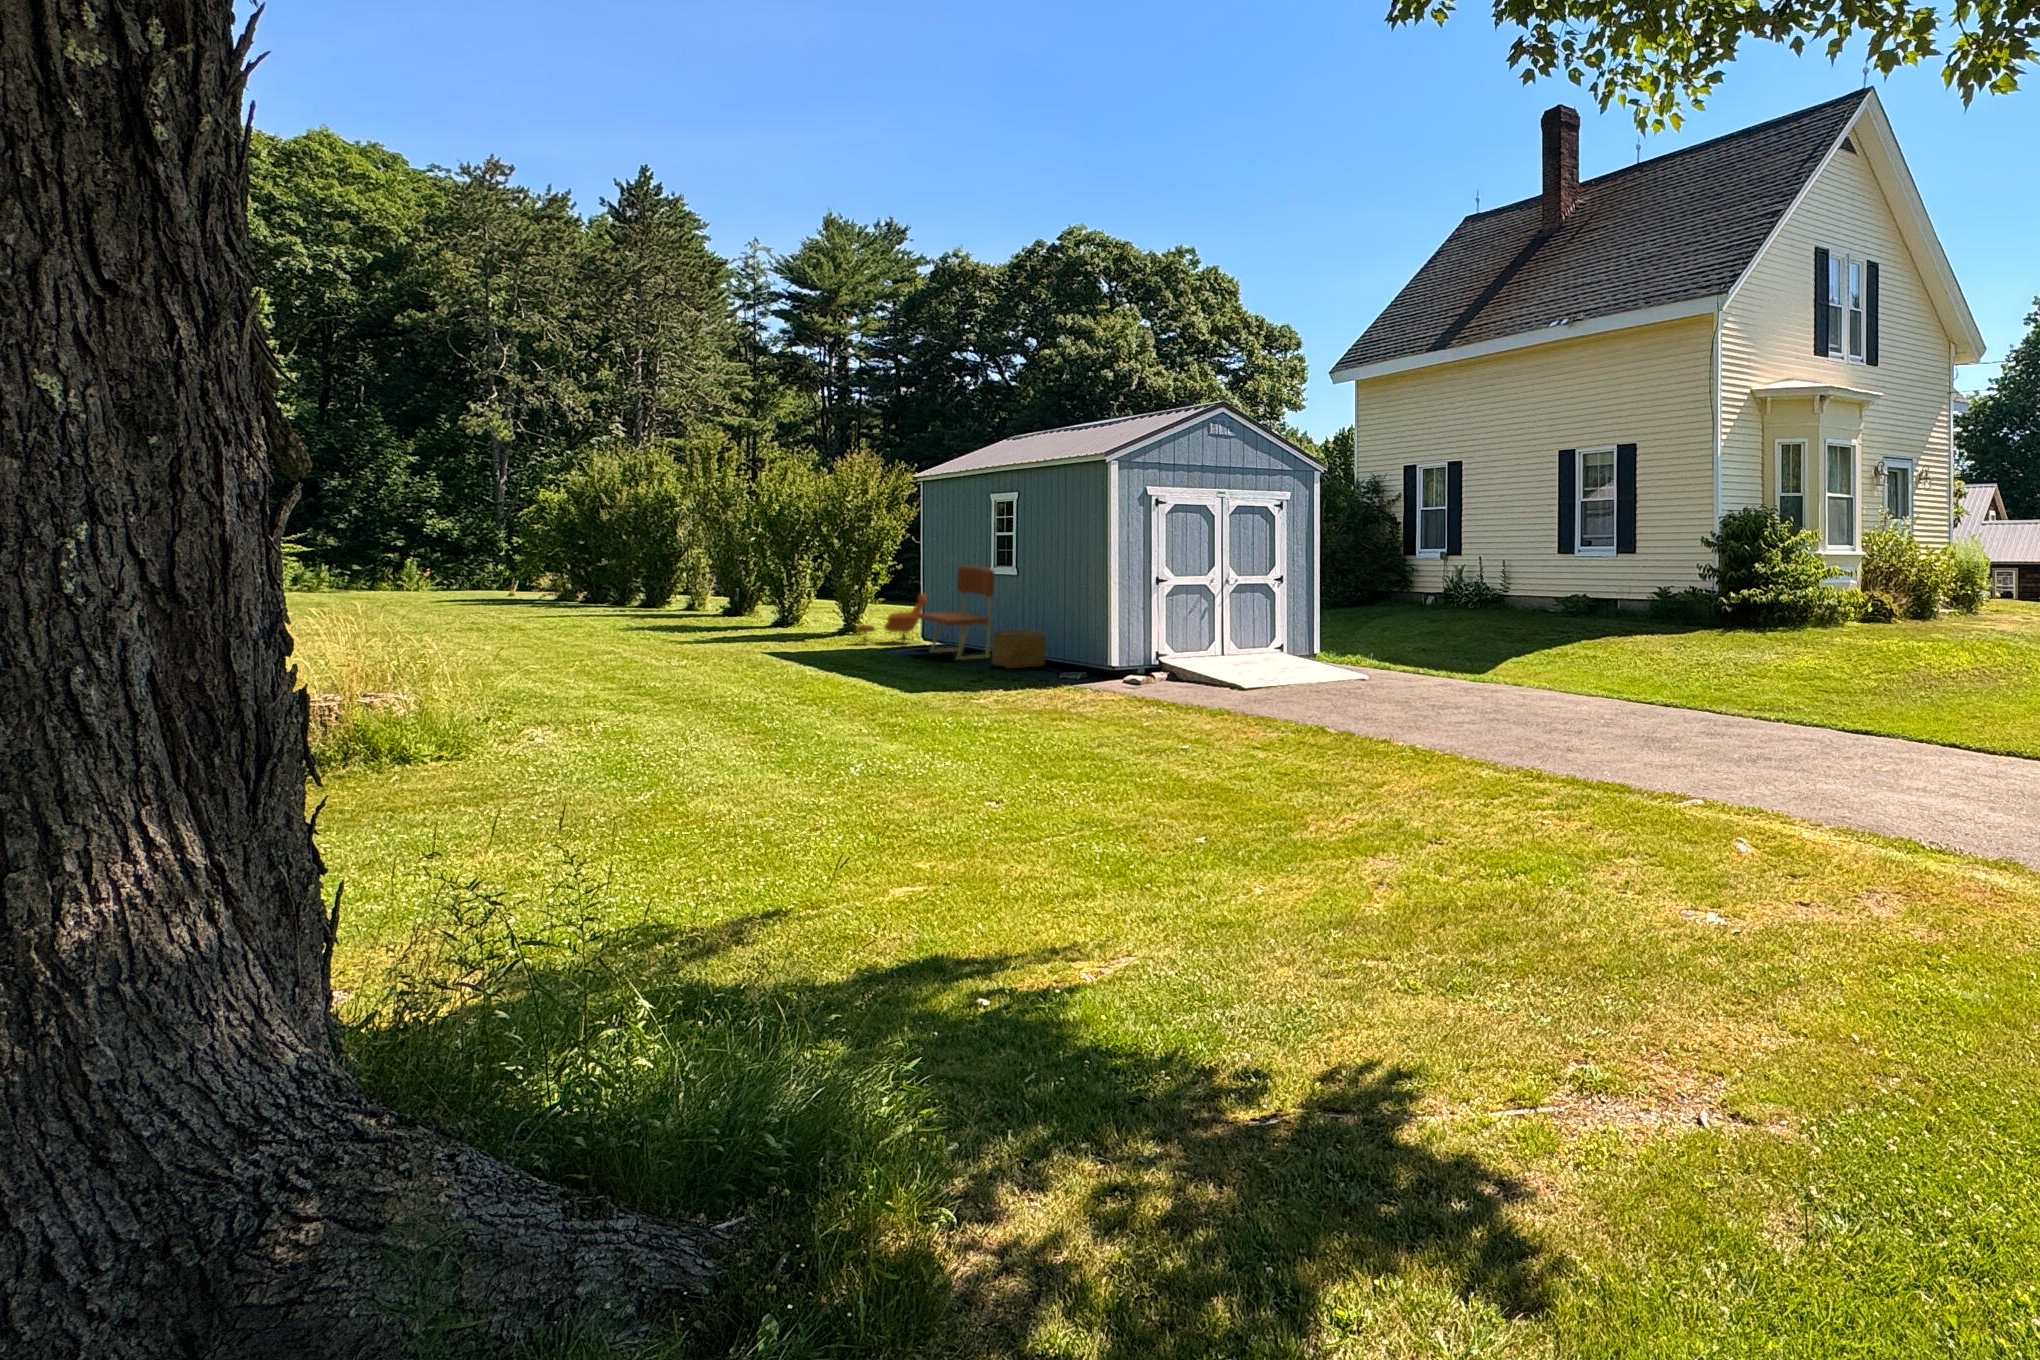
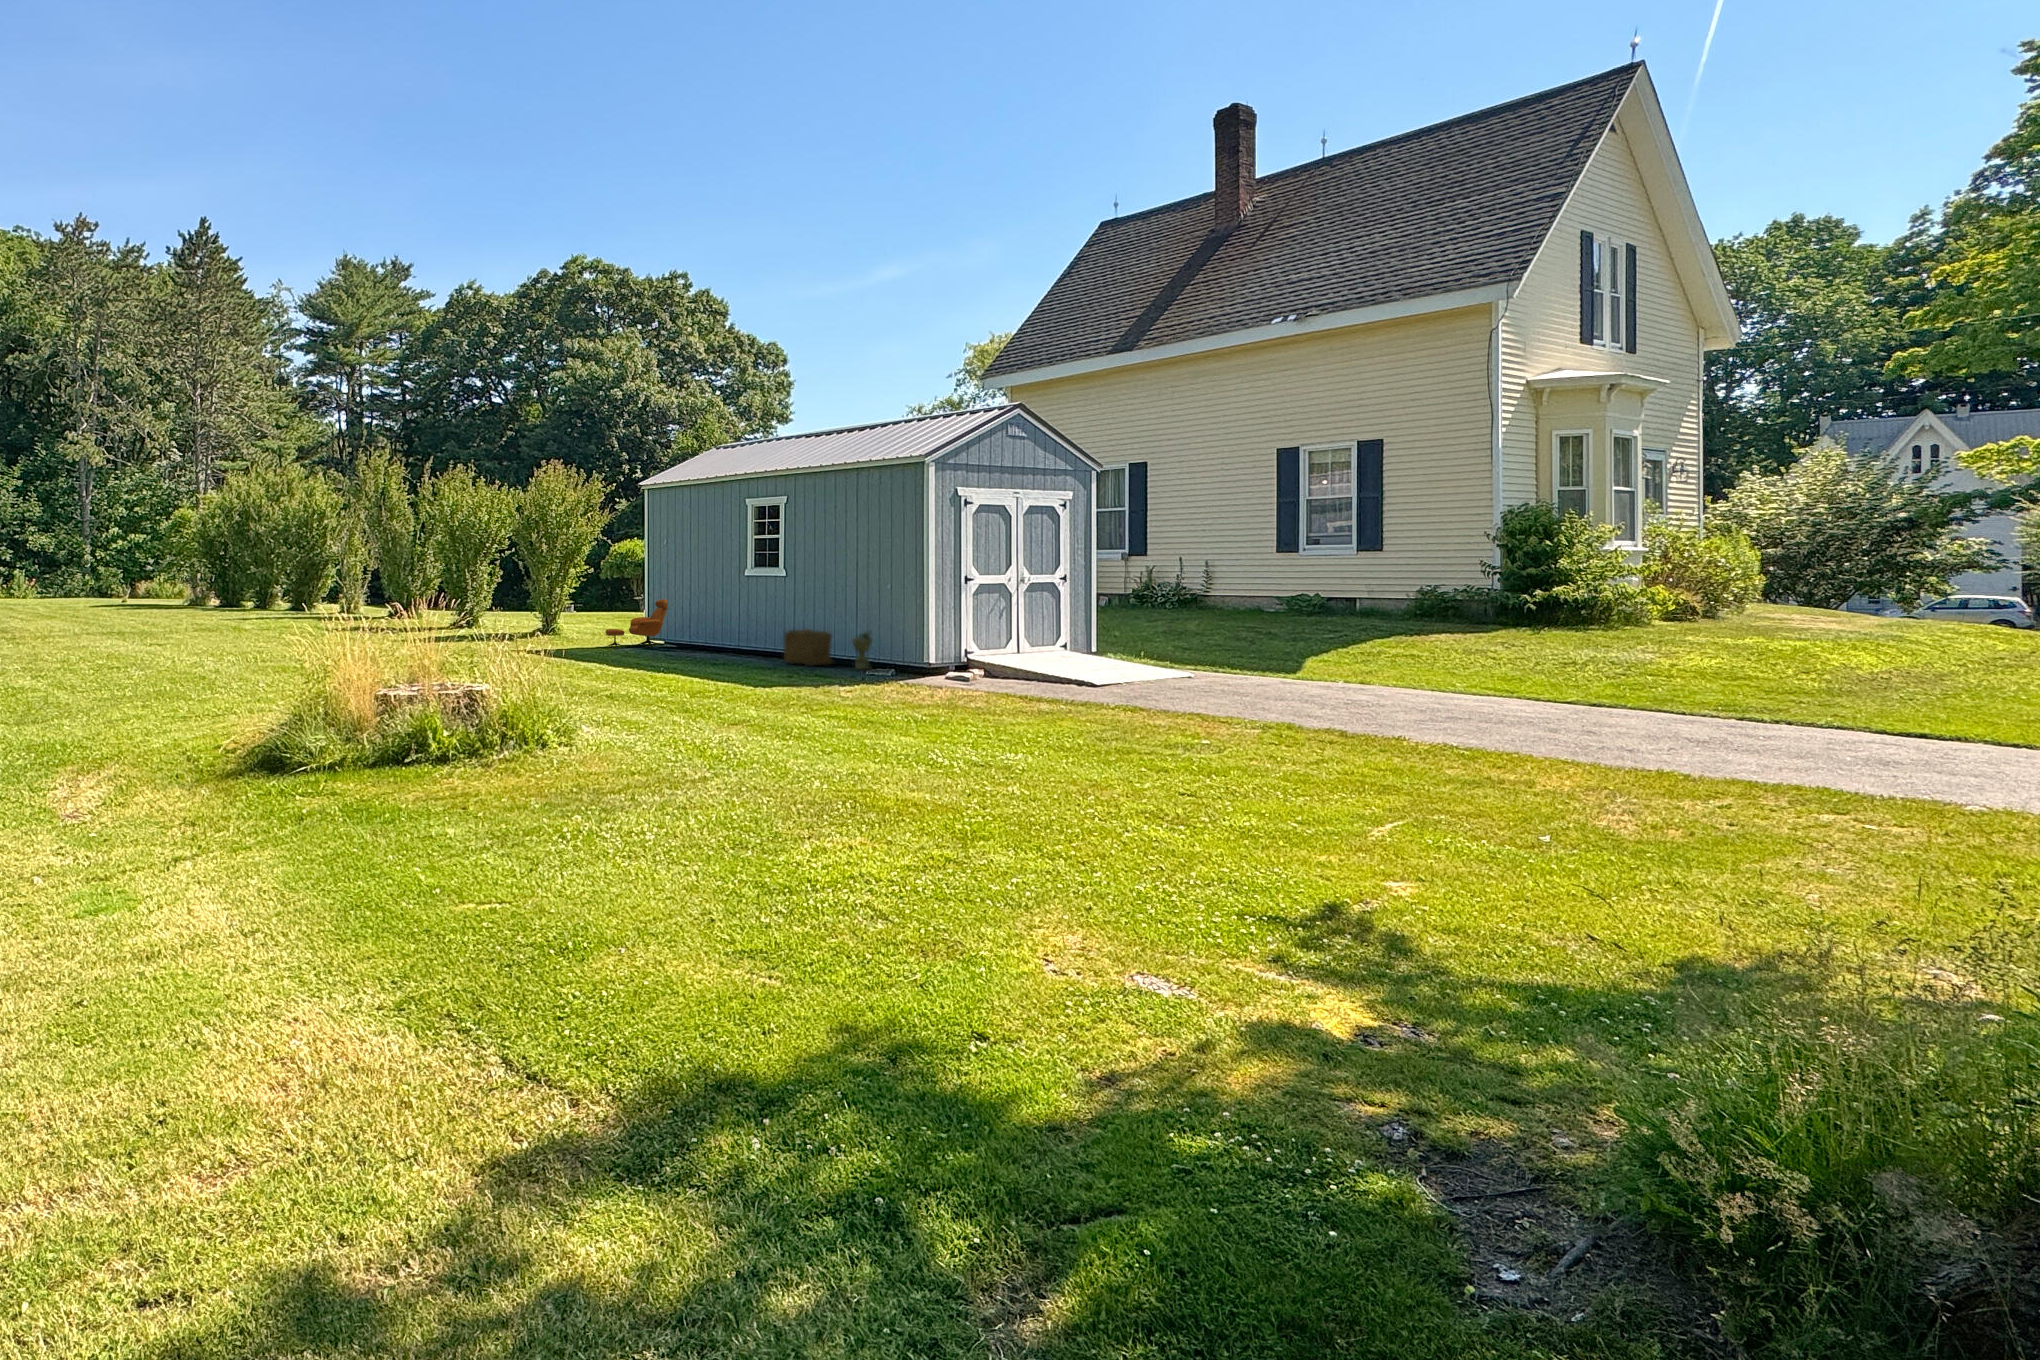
bench: present [919,566,995,660] -> none [686,571,766,660]
planter: none [1046,633,1070,673] -> present [852,631,872,669]

